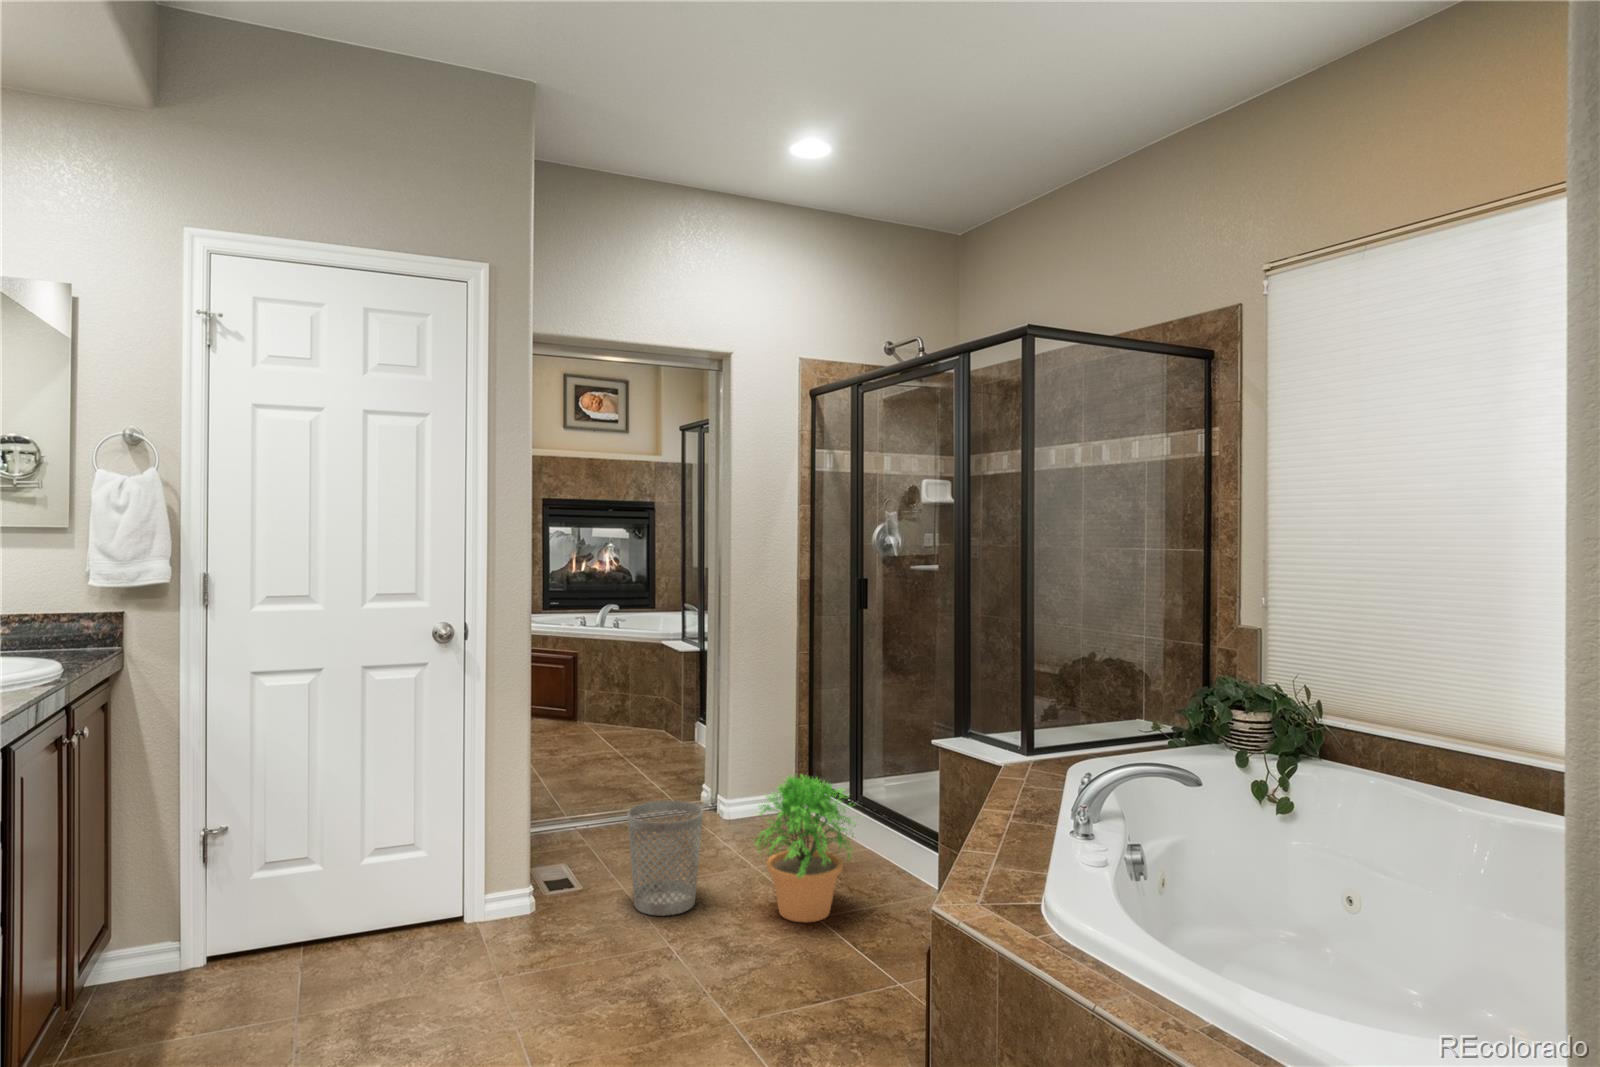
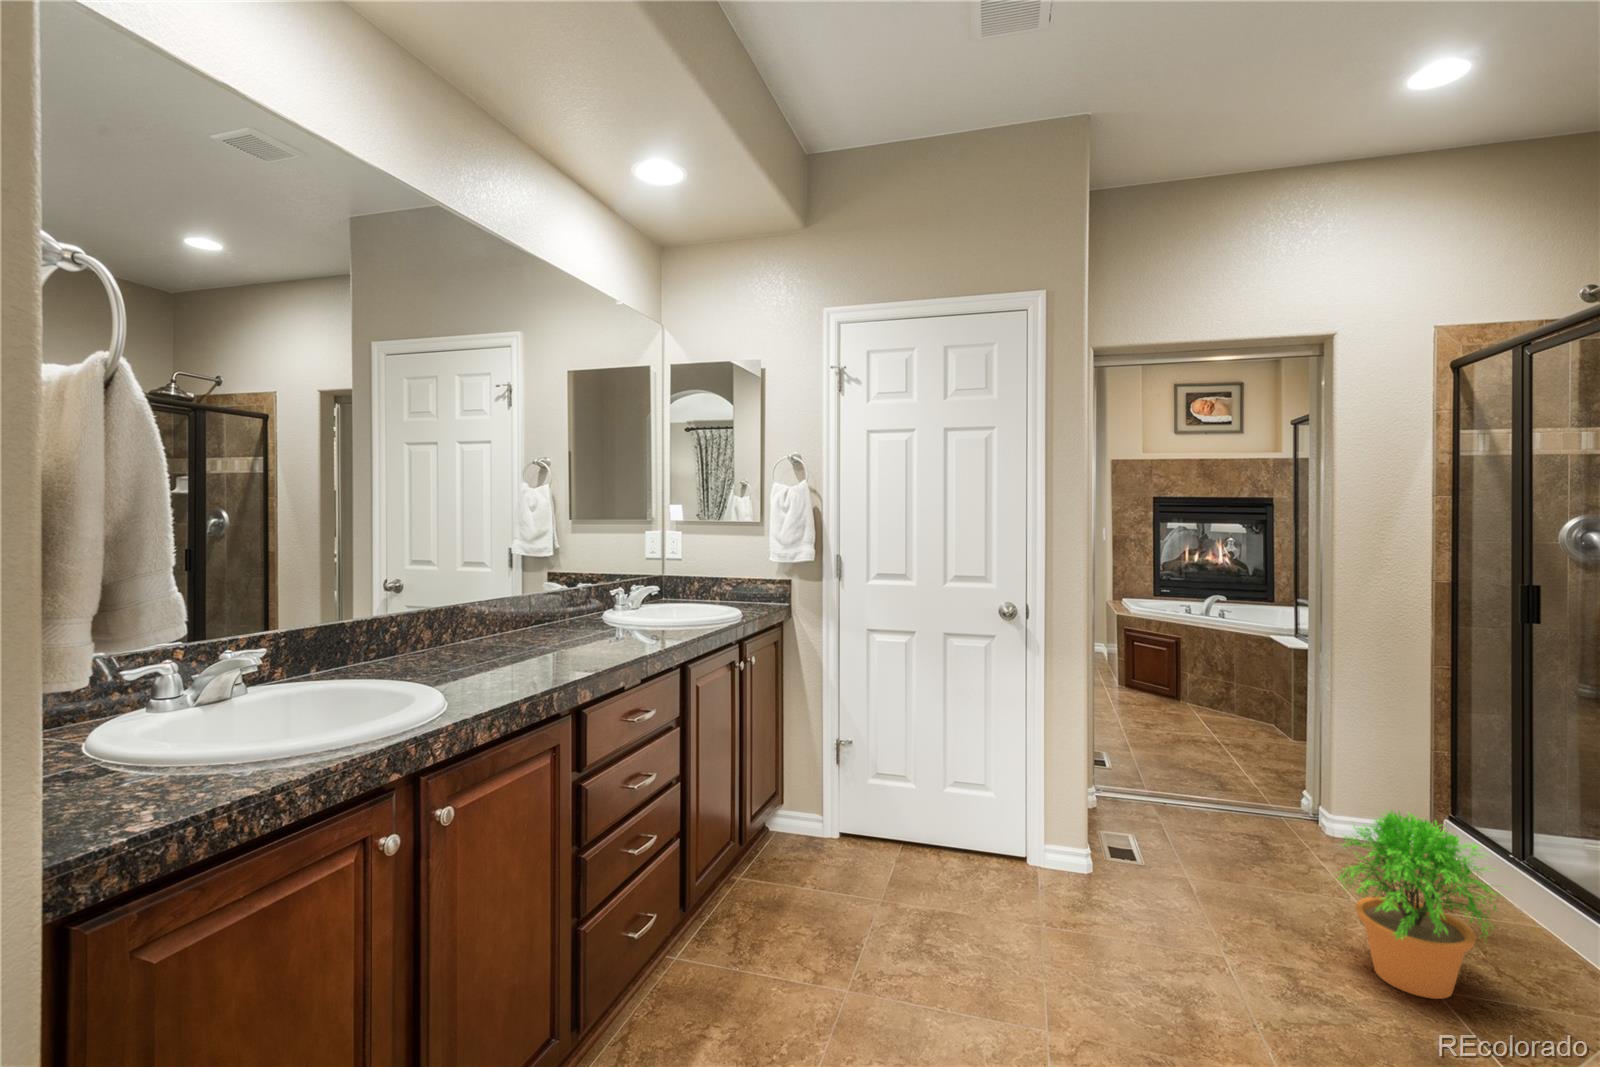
wastebasket: present [628,801,703,916] -> none [1184,799,1274,926]

